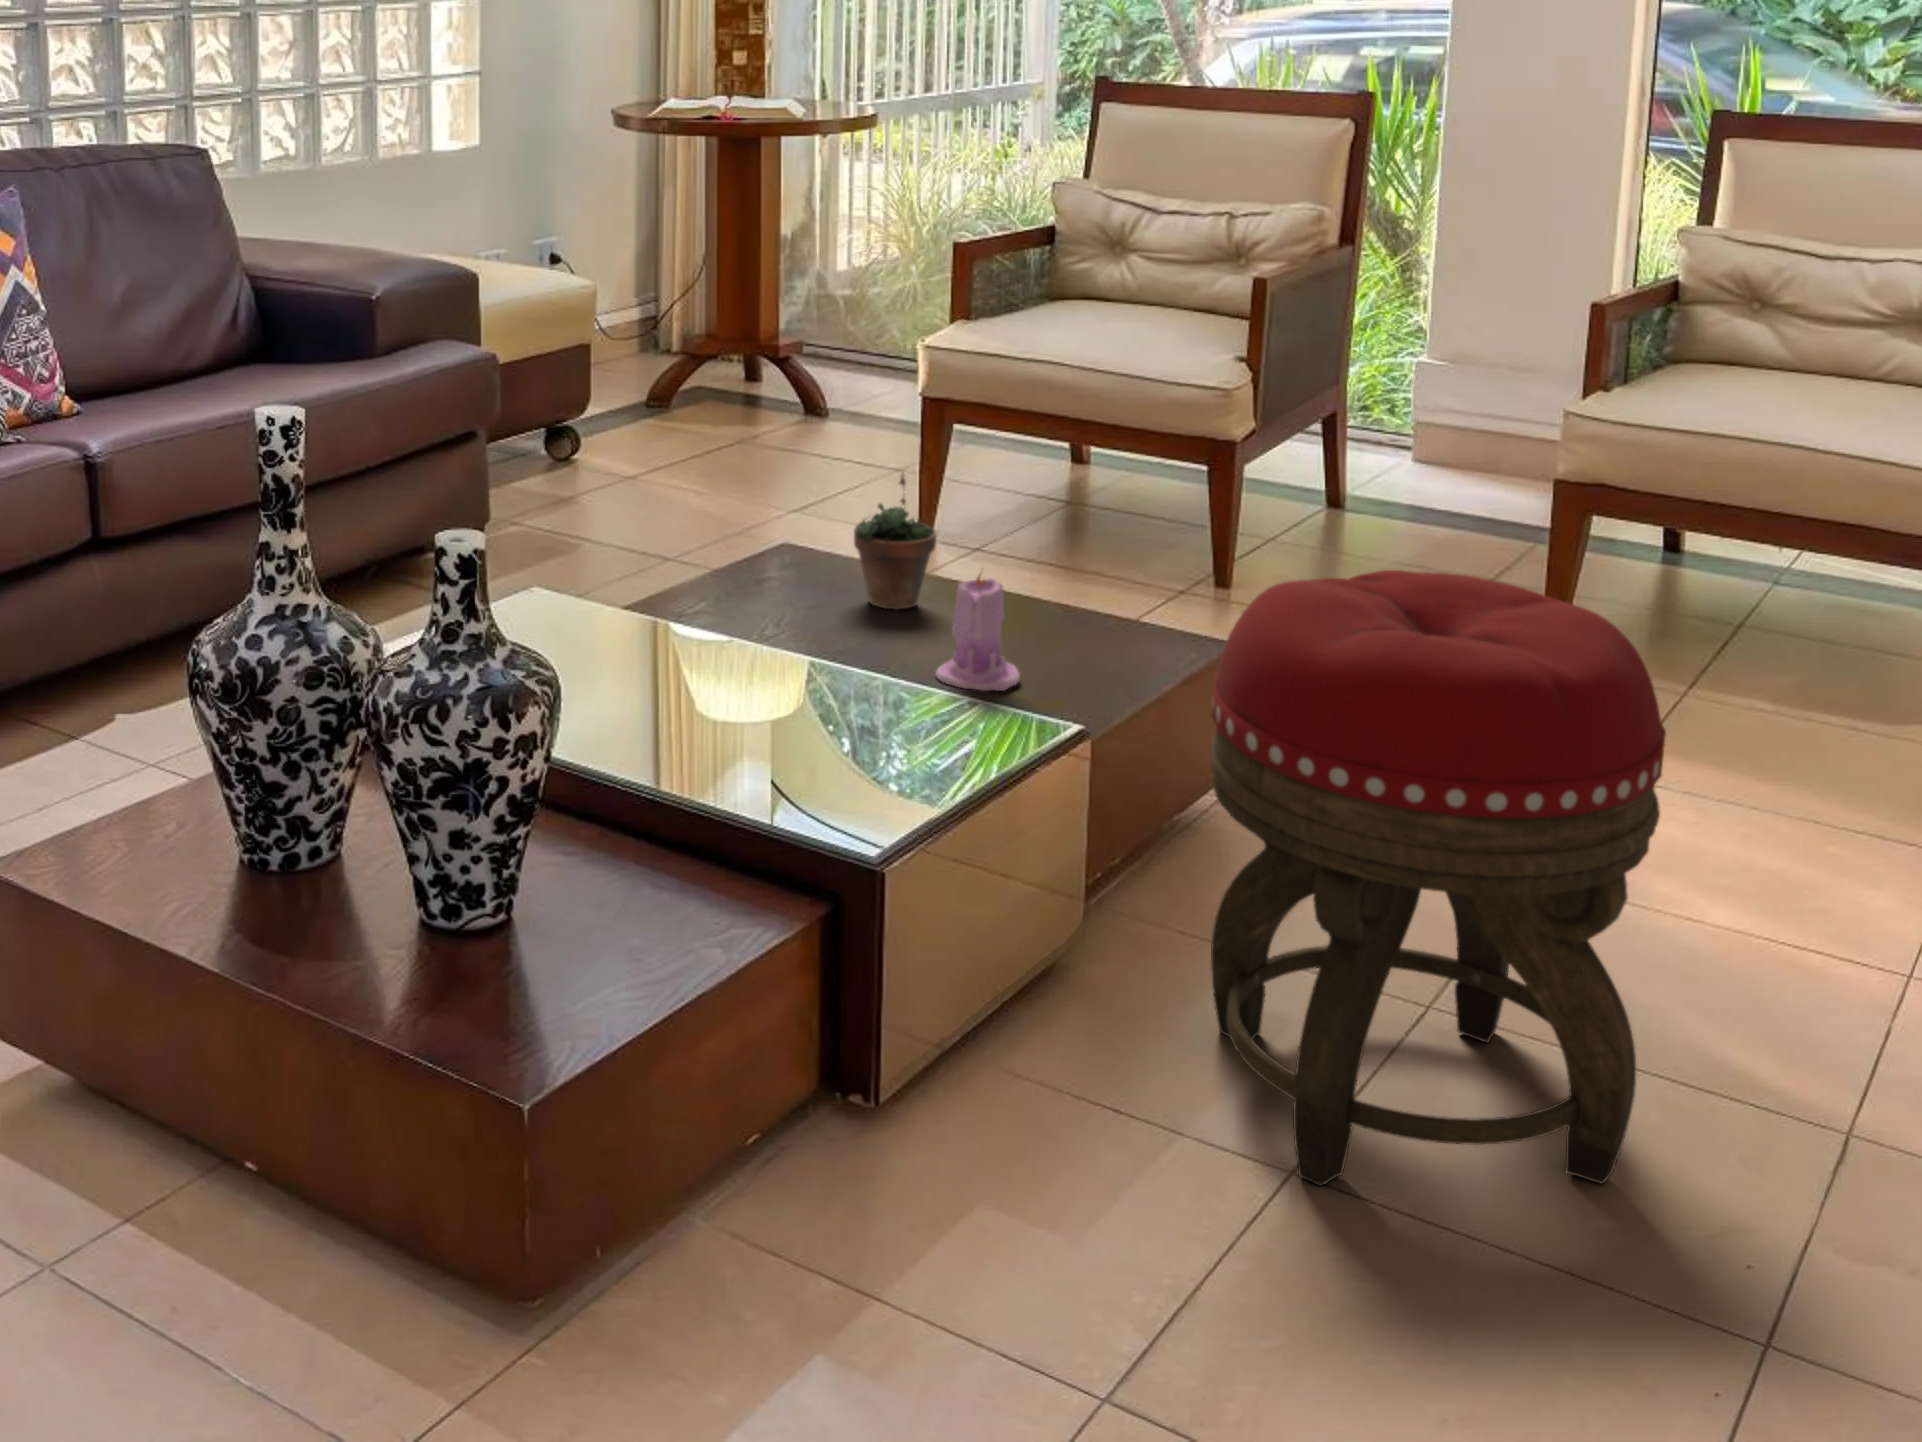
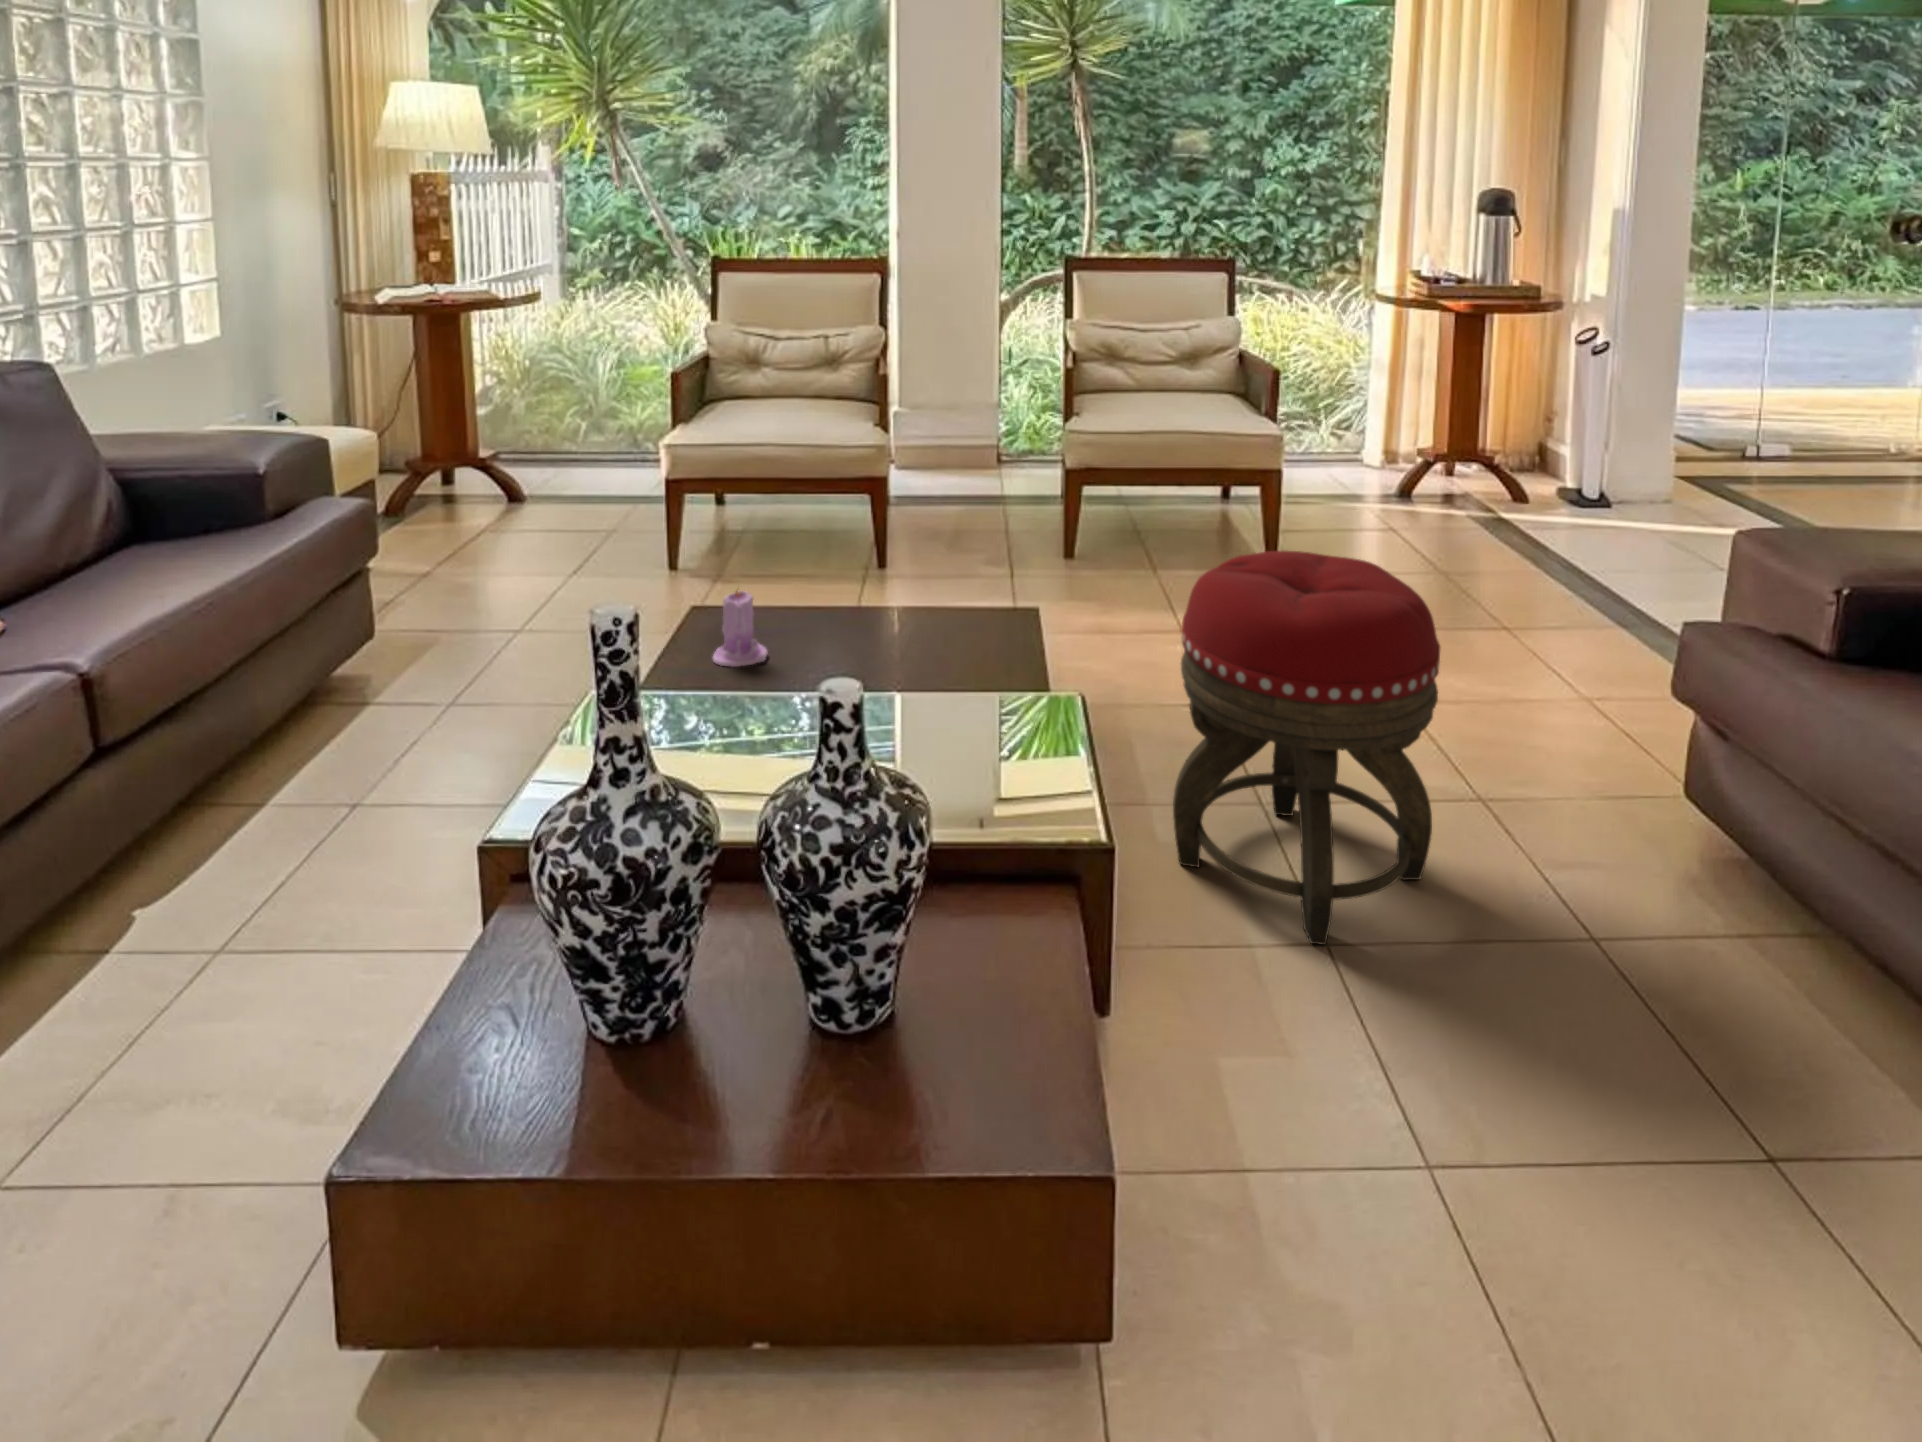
succulent plant: present [854,474,937,609] -> none [793,544,850,641]
candle: present [935,569,1020,691] -> present [713,590,768,667]

